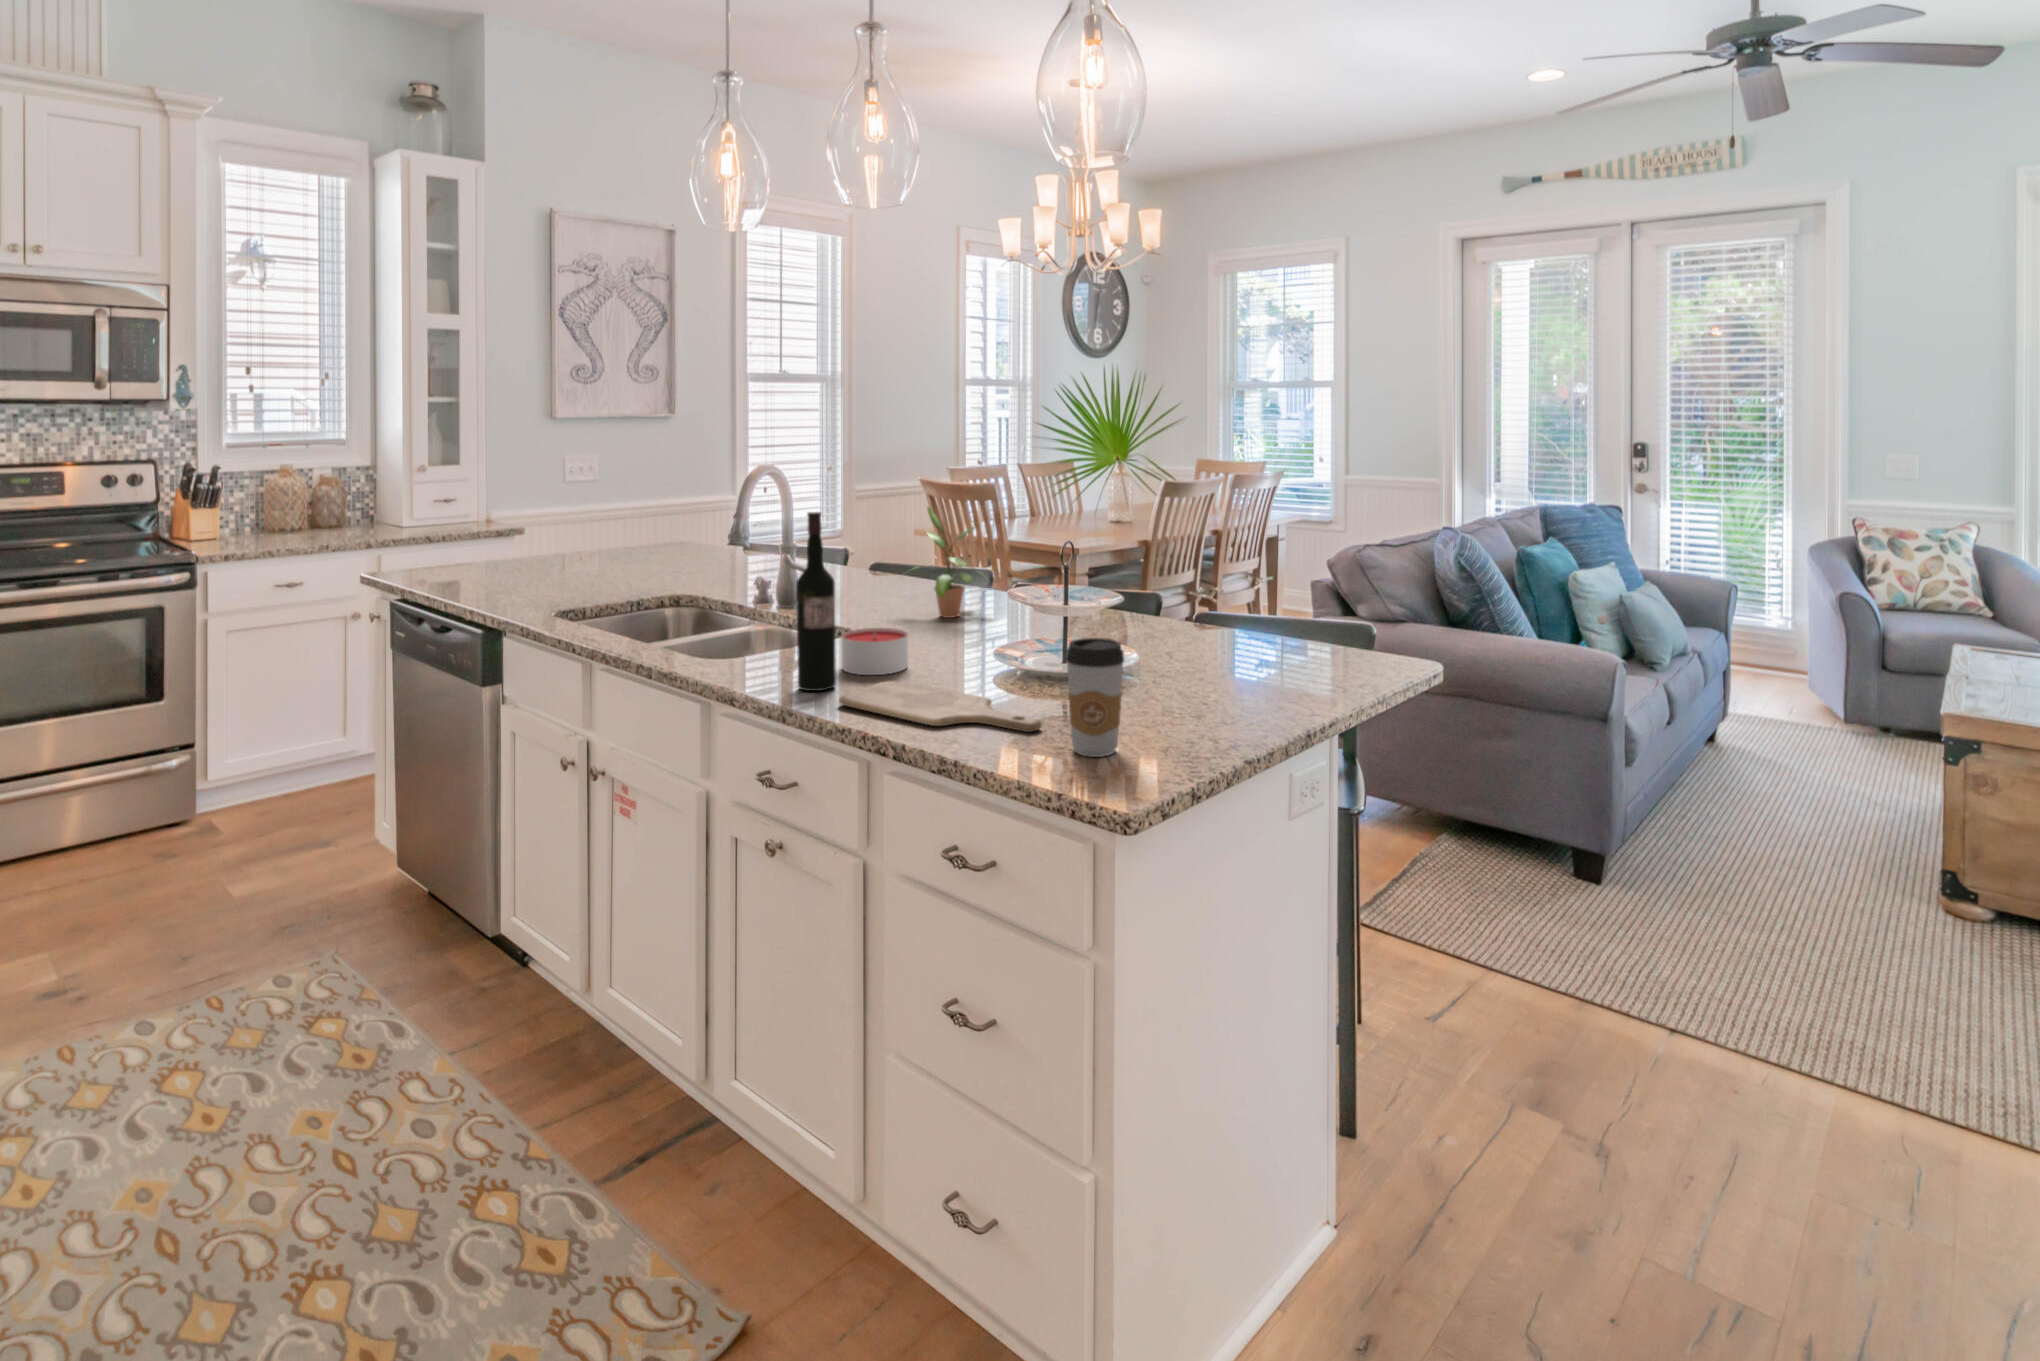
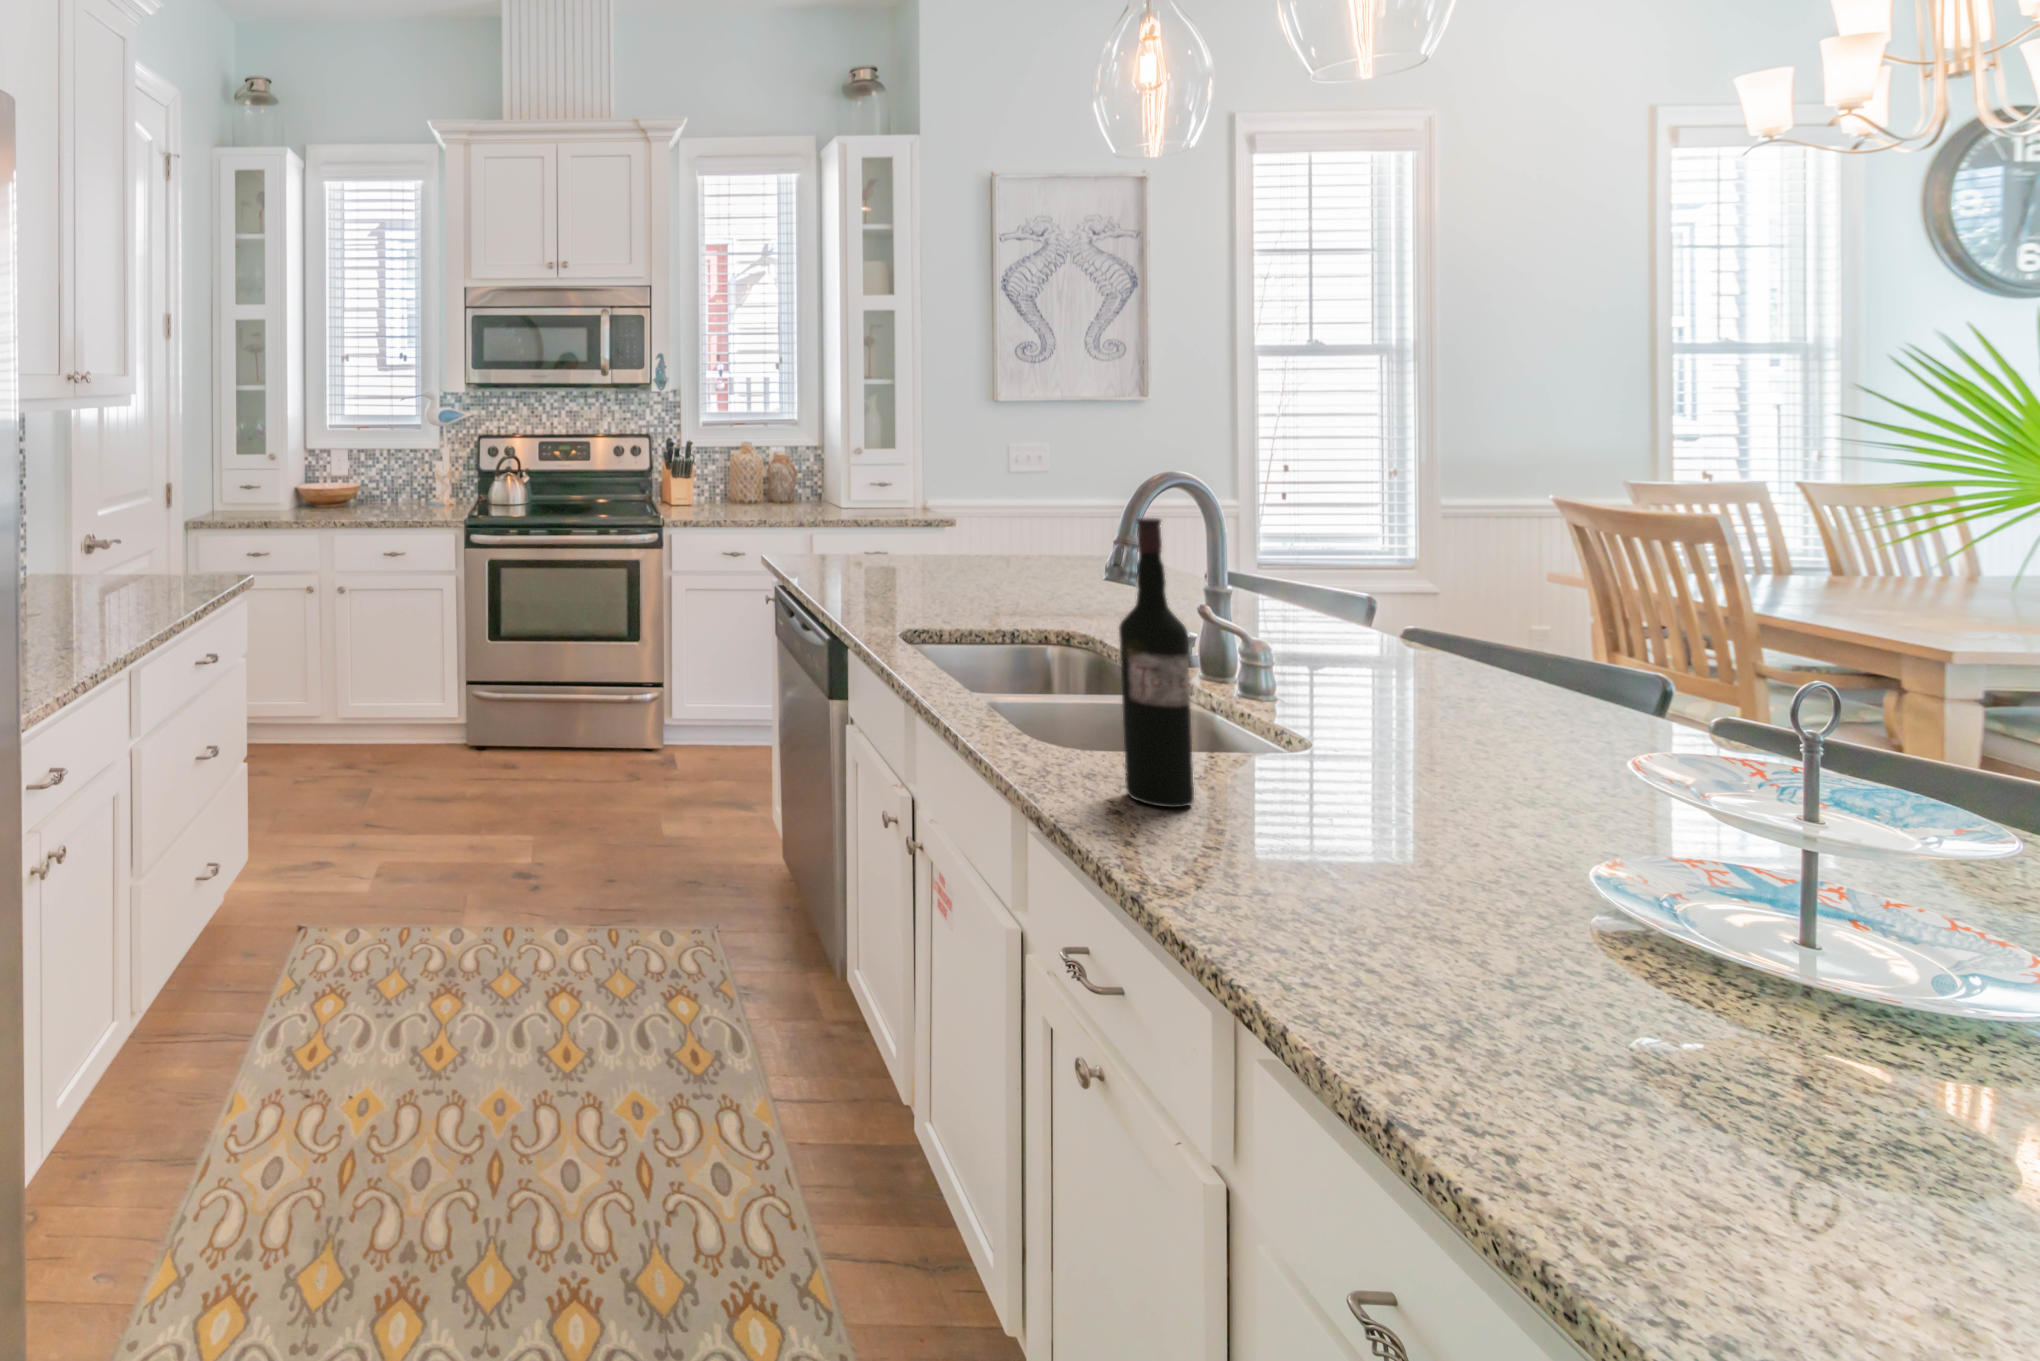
potted plant: present [913,507,987,618] -> none [1398,528,1613,727]
candle: present [842,628,908,675] -> none [1226,716,1358,807]
coffee cup: present [1065,638,1124,757] -> none [1655,864,1873,1197]
cutting board: present [839,681,1042,732] -> none [1172,820,1617,1036]

